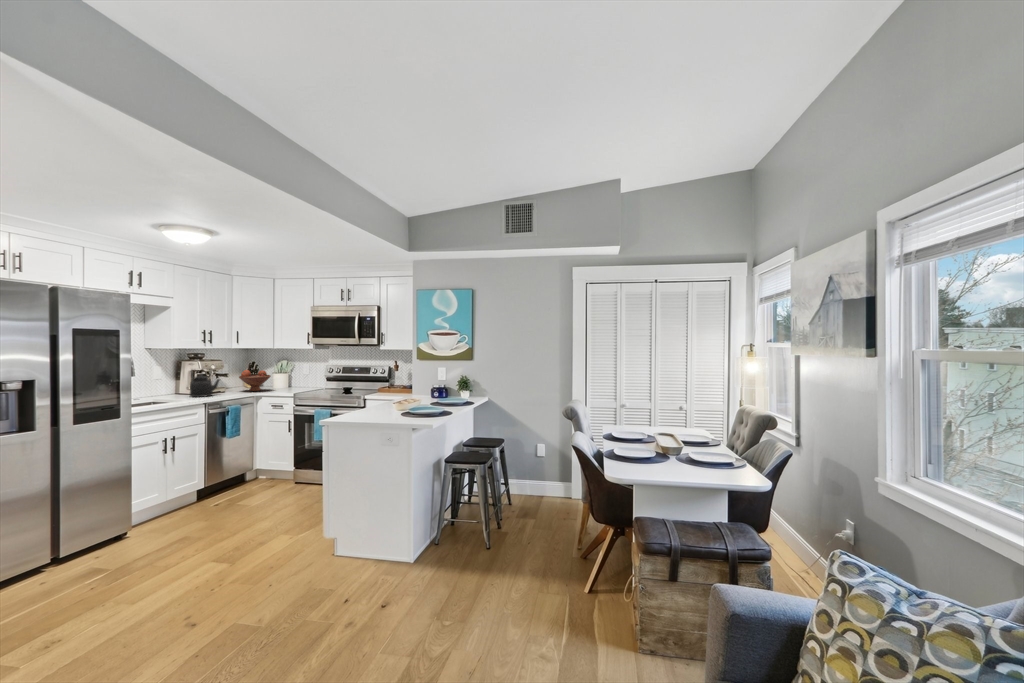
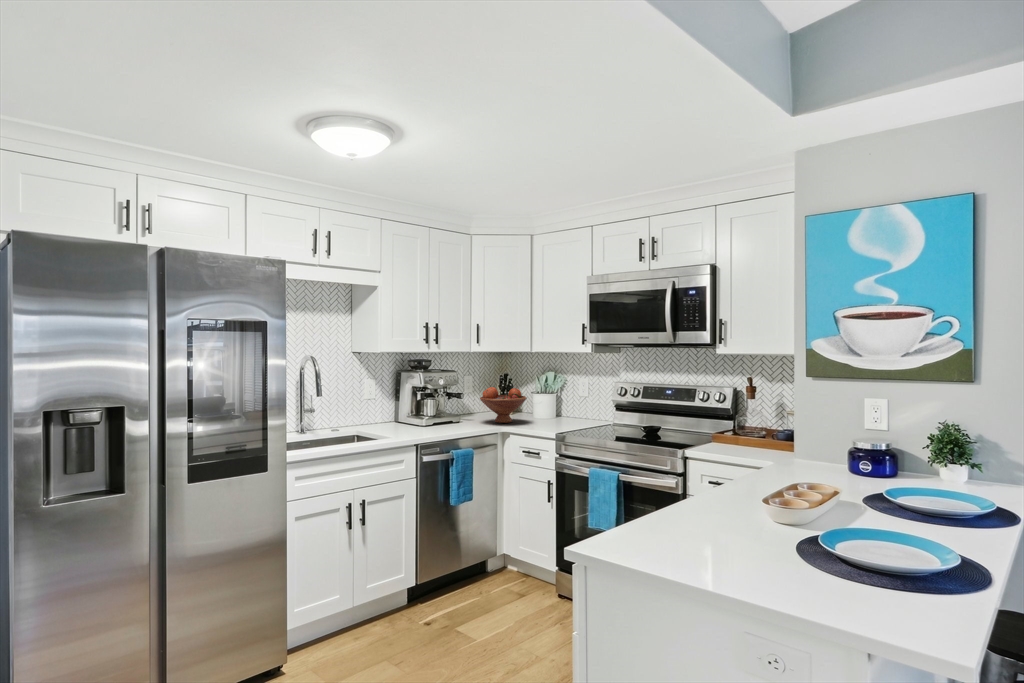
kettle: present [190,369,220,397] -> none [406,384,451,430]

